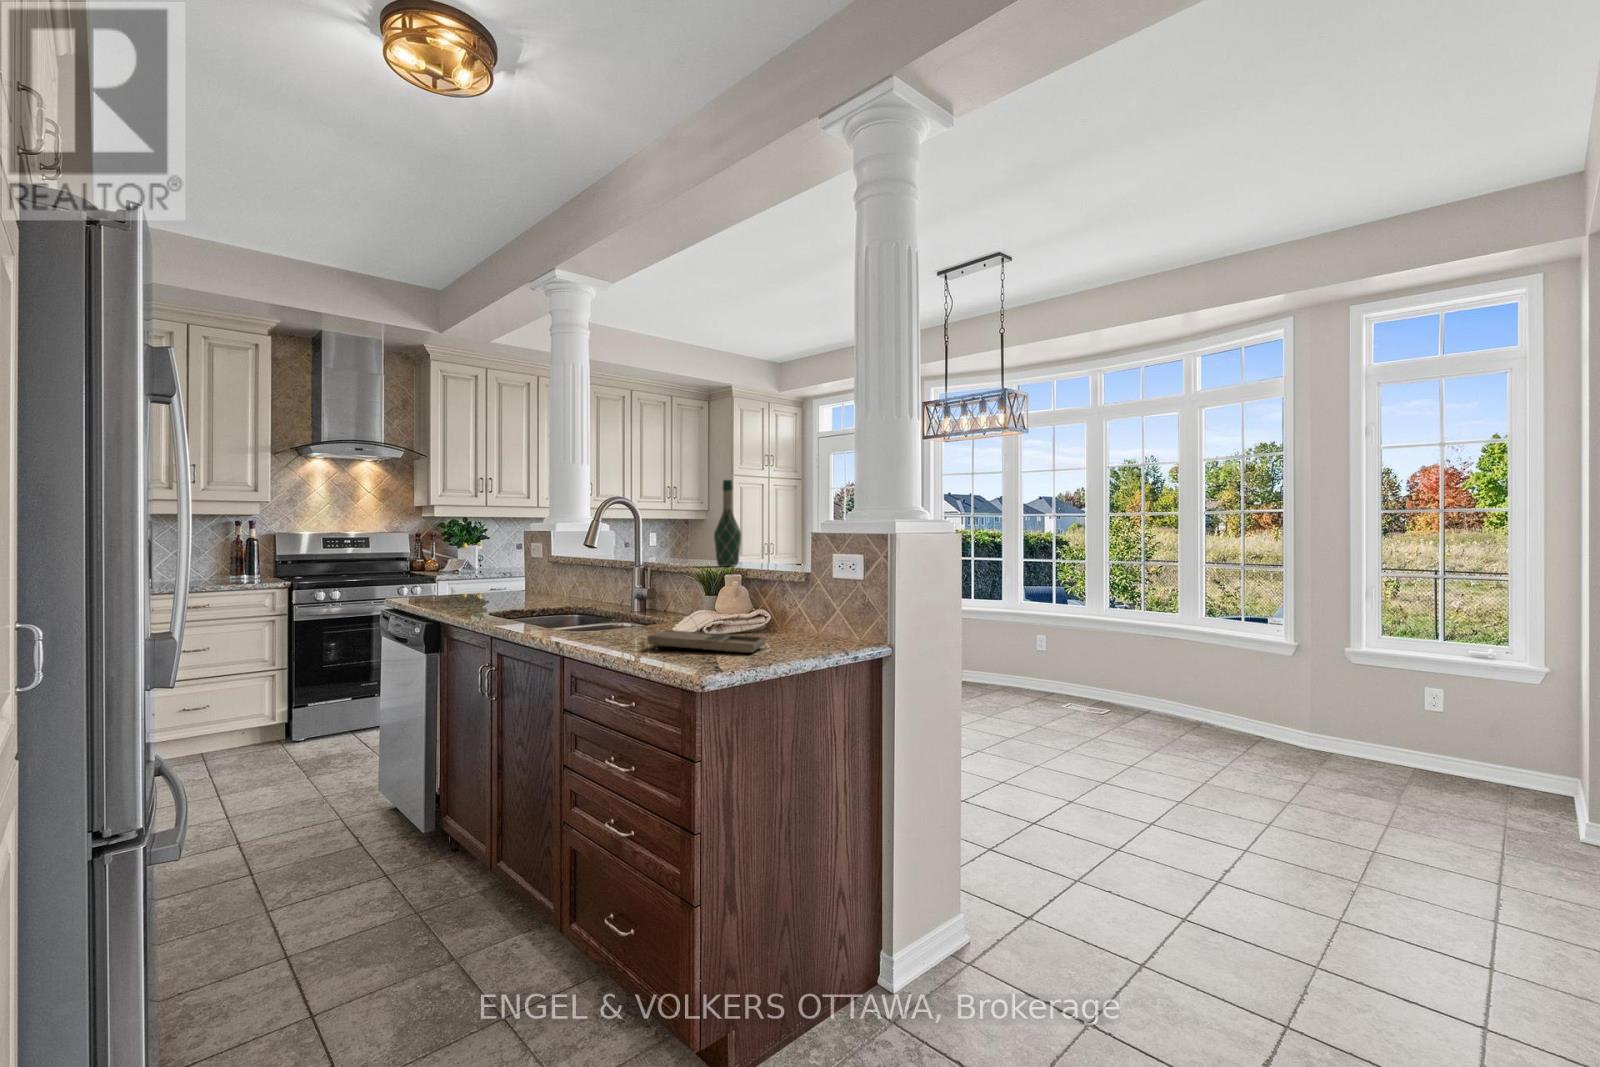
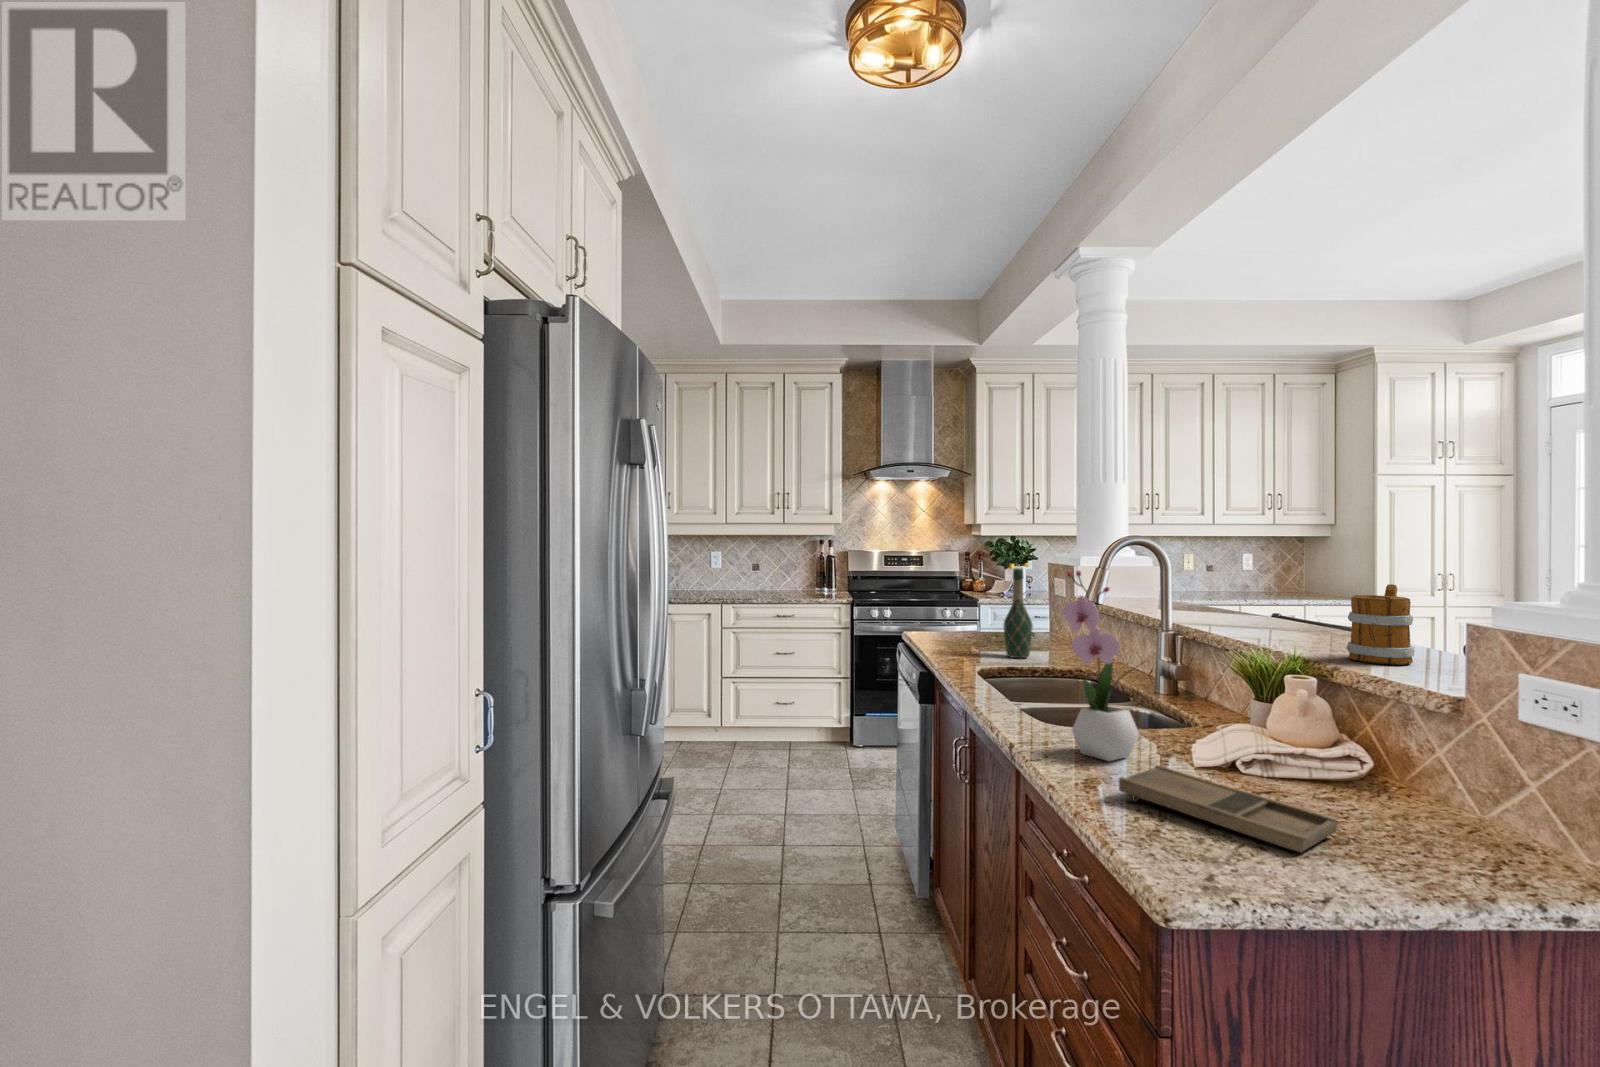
wine bottle: present [714,480,741,566] -> present [1003,568,1033,658]
flower arrangement: none [596,507,650,639] -> present [1062,571,1139,761]
mug: none [753,523,786,568] -> present [1346,584,1415,665]

